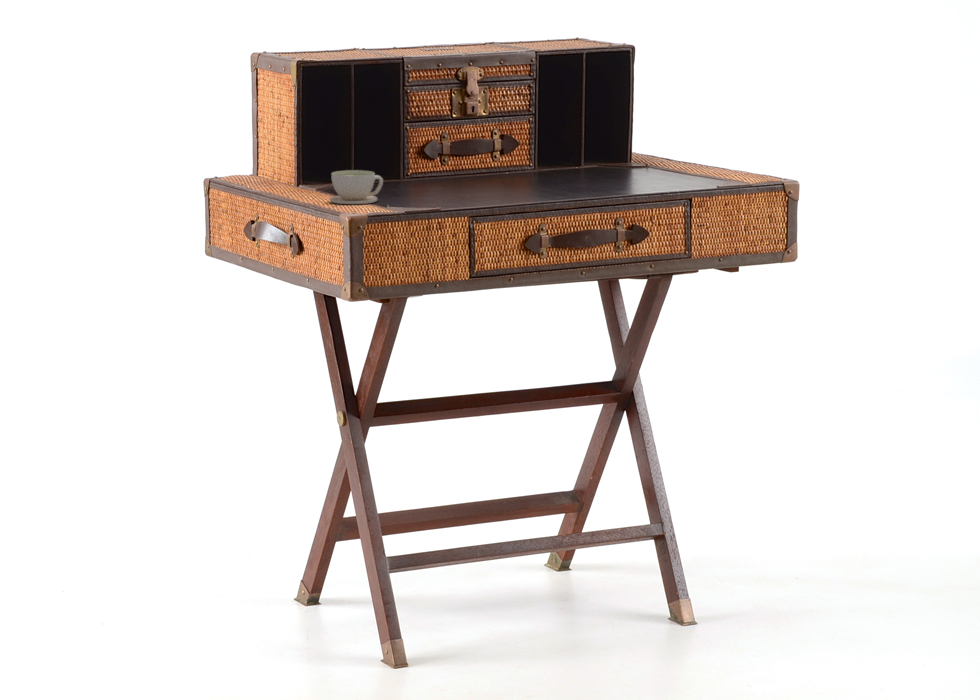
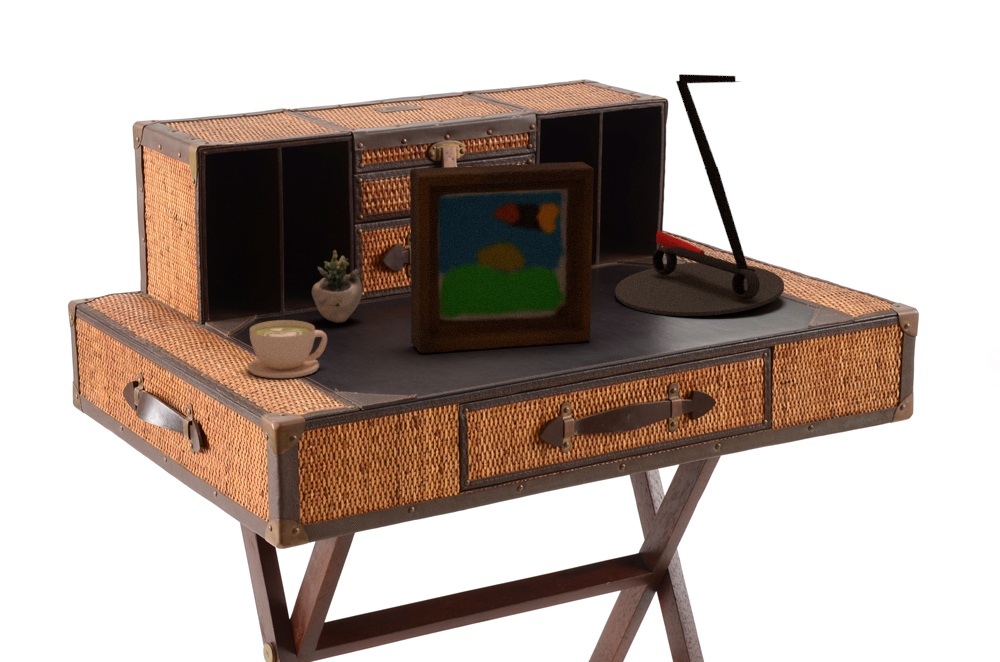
desk lamp: none [589,15,708,184] -> present [615,74,784,316]
picture frame: none [440,69,565,196] -> present [410,162,594,353]
succulent plant: none [373,131,441,186] -> present [312,246,409,323]

